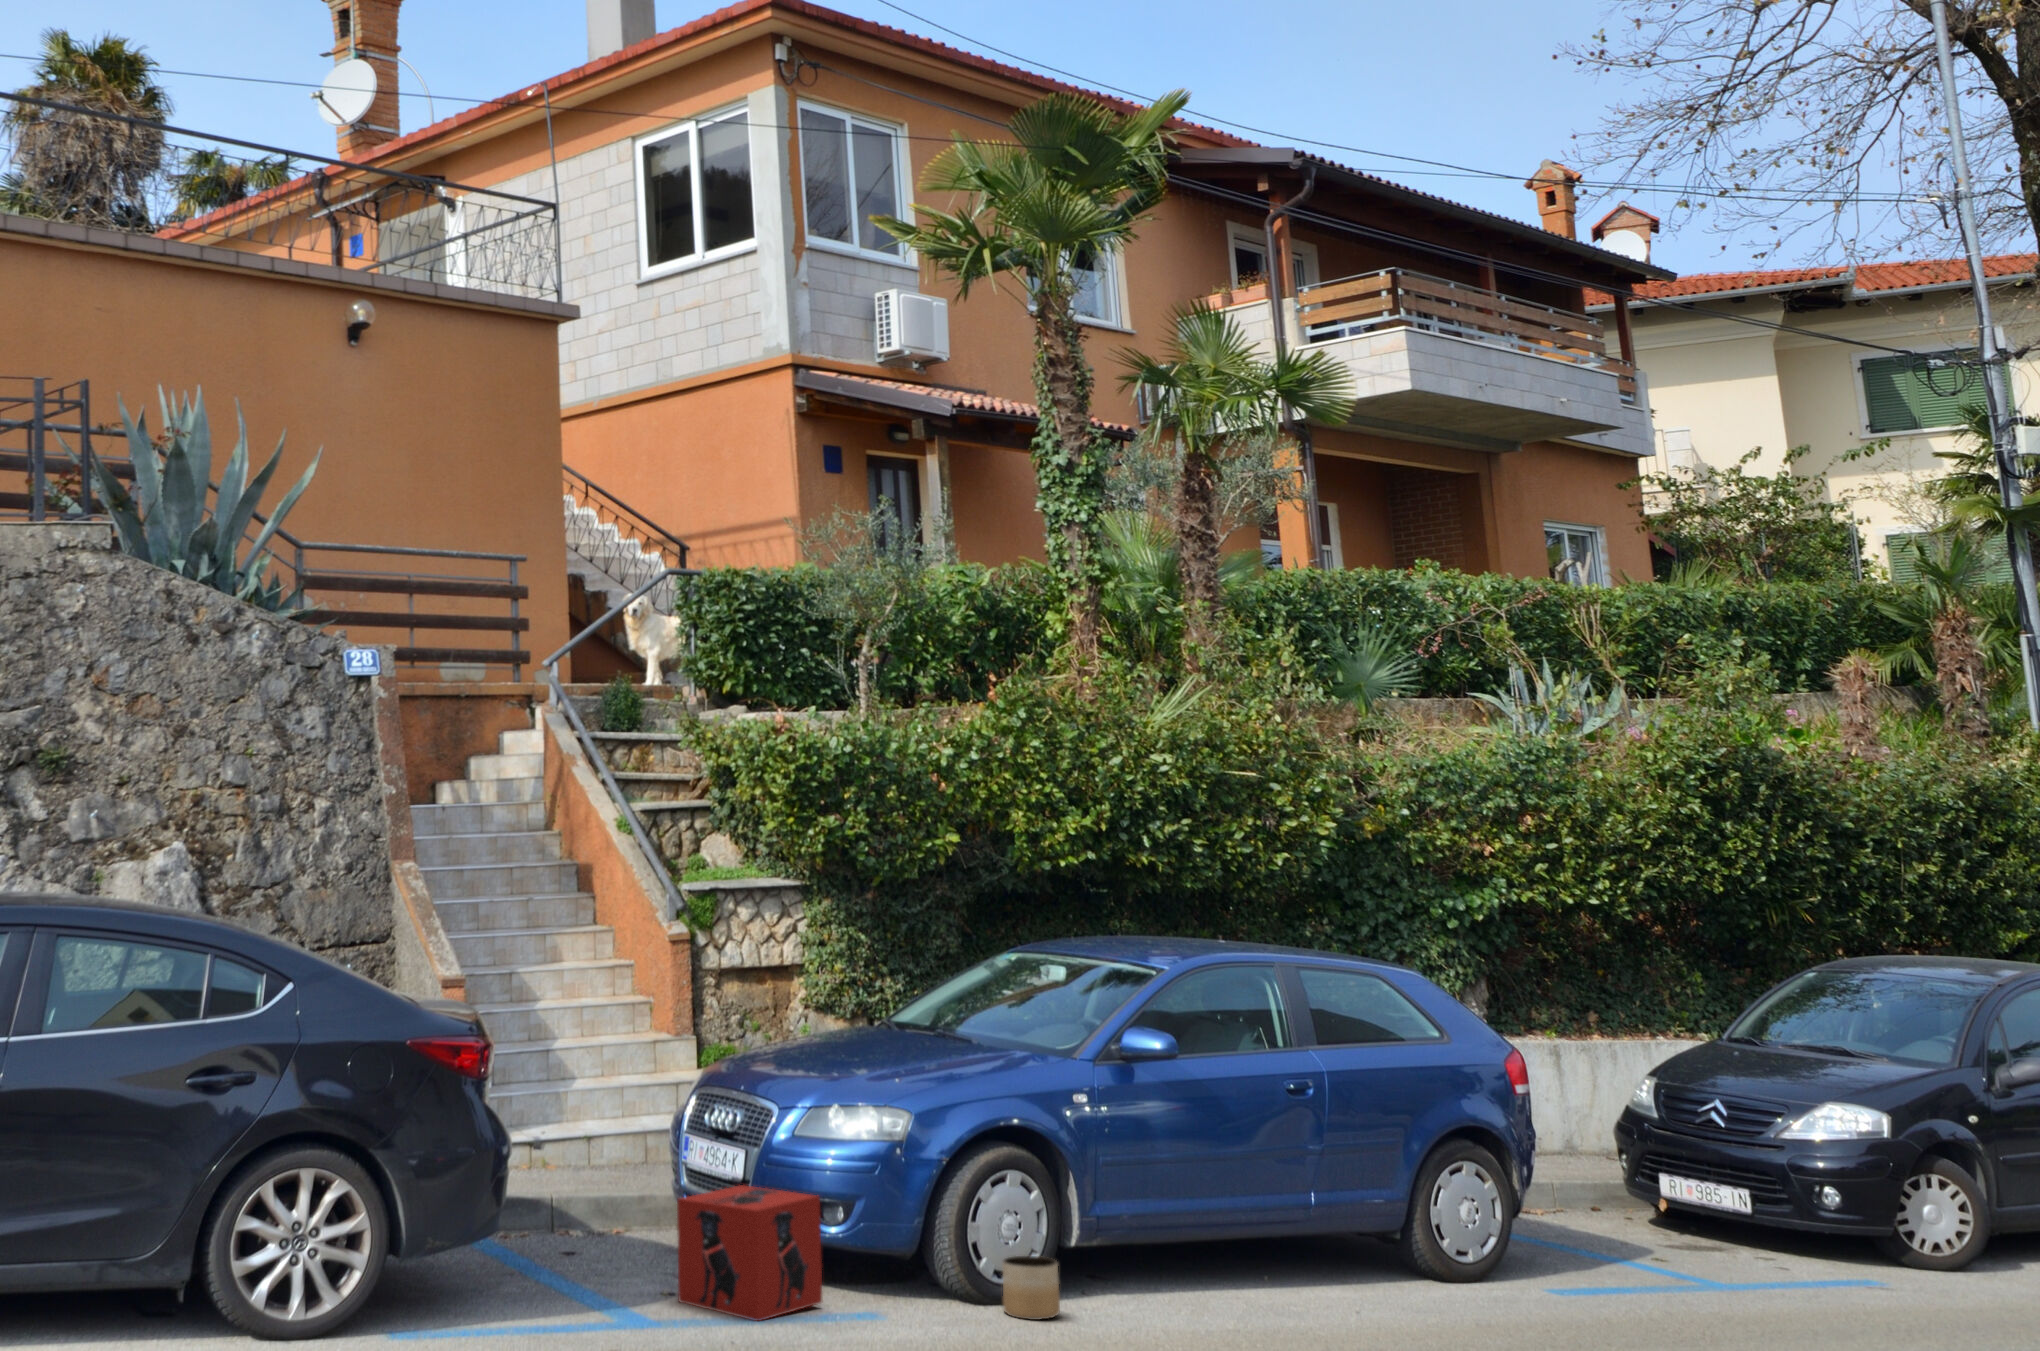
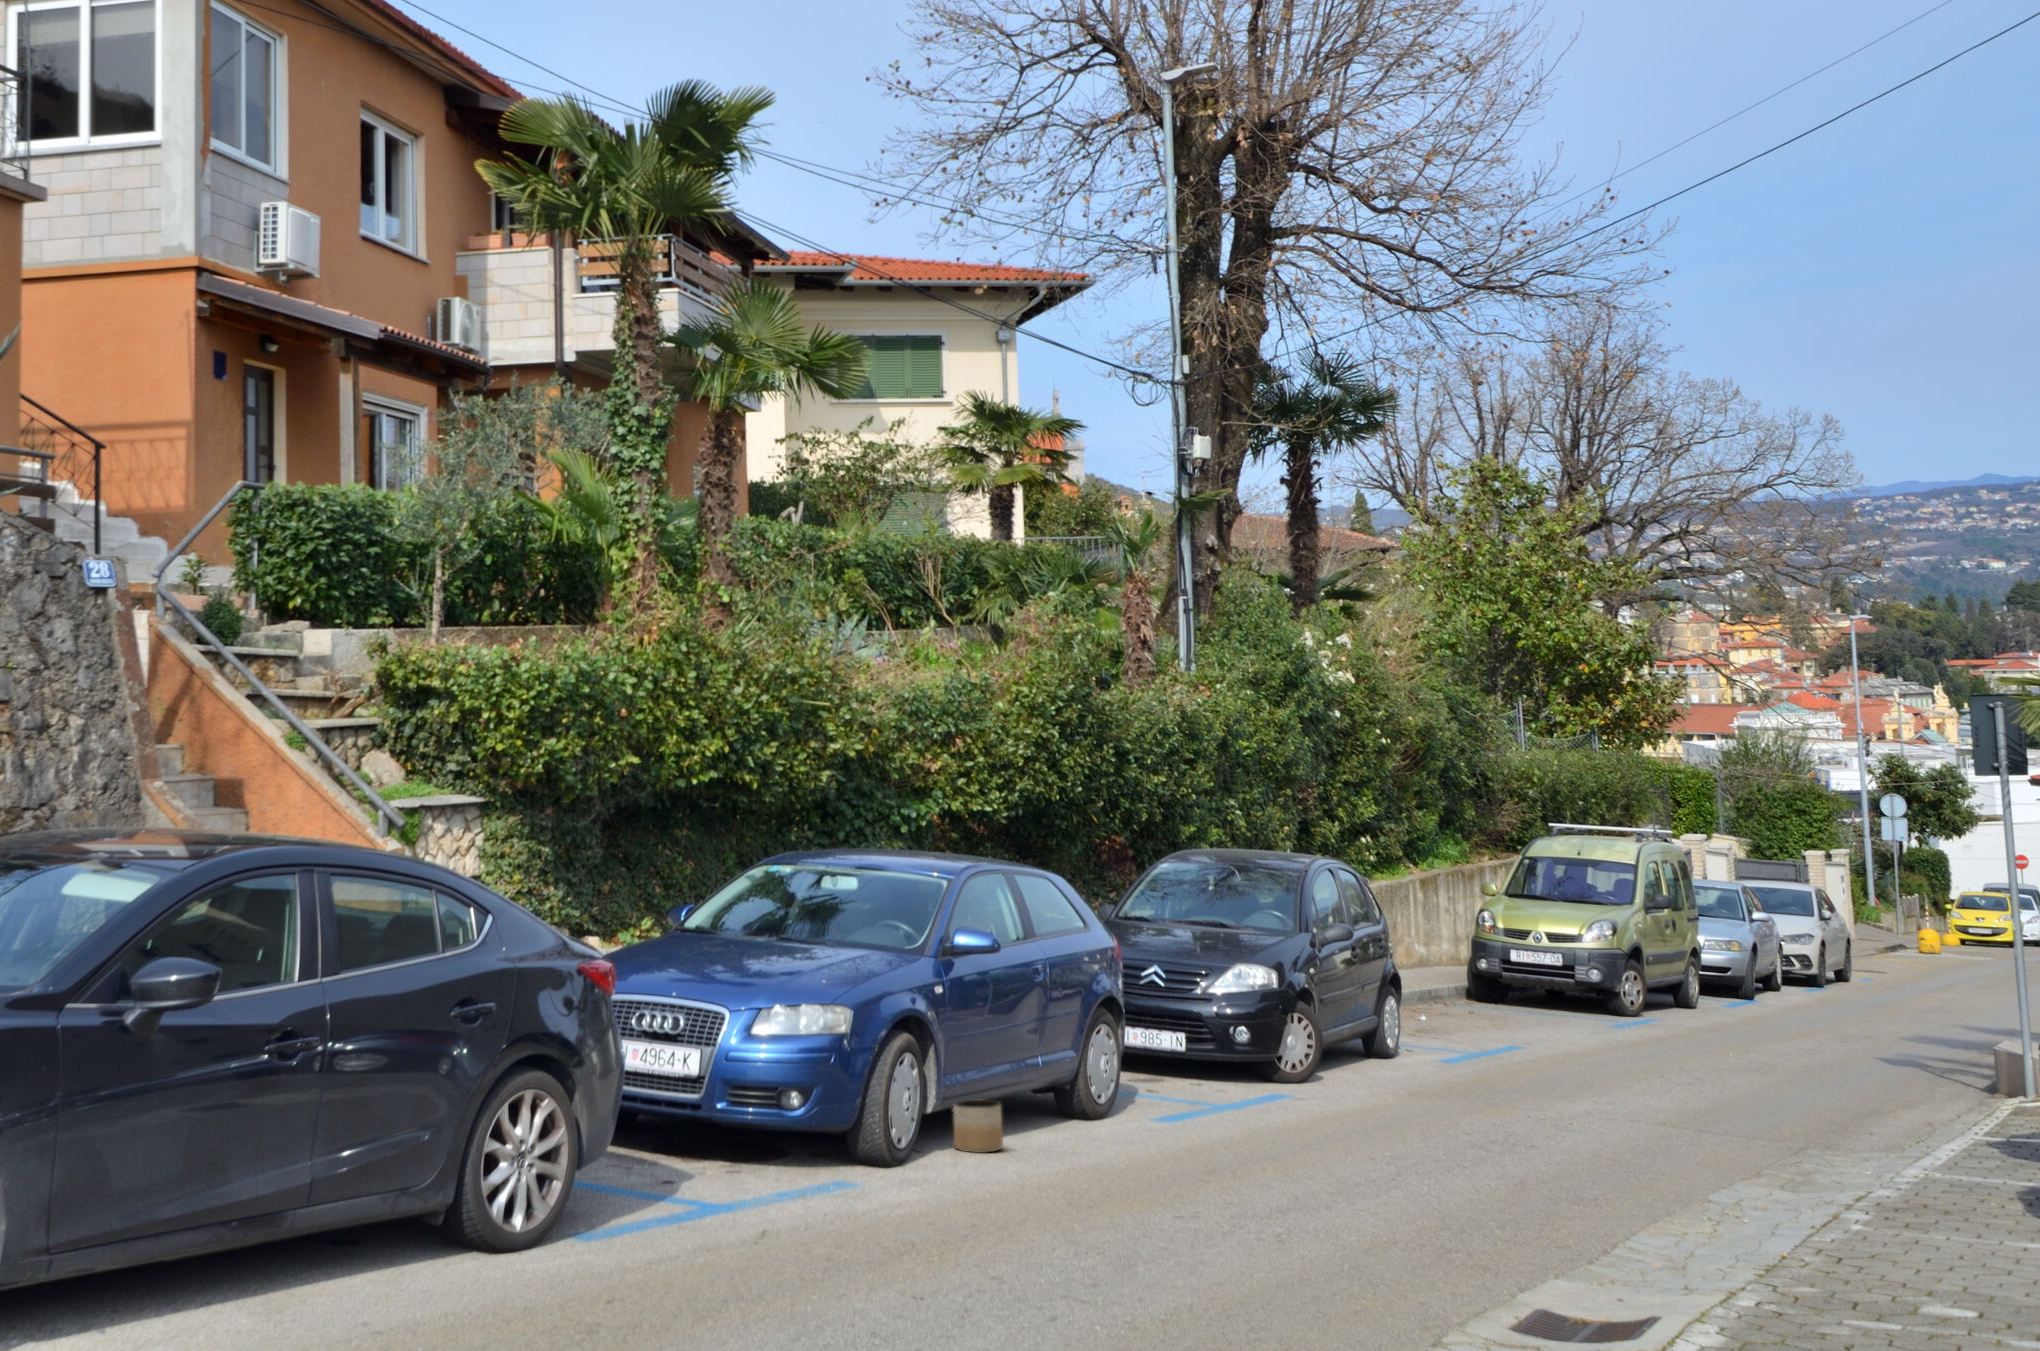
storage box: present [677,1185,822,1321] -> none [730,1063,840,1178]

